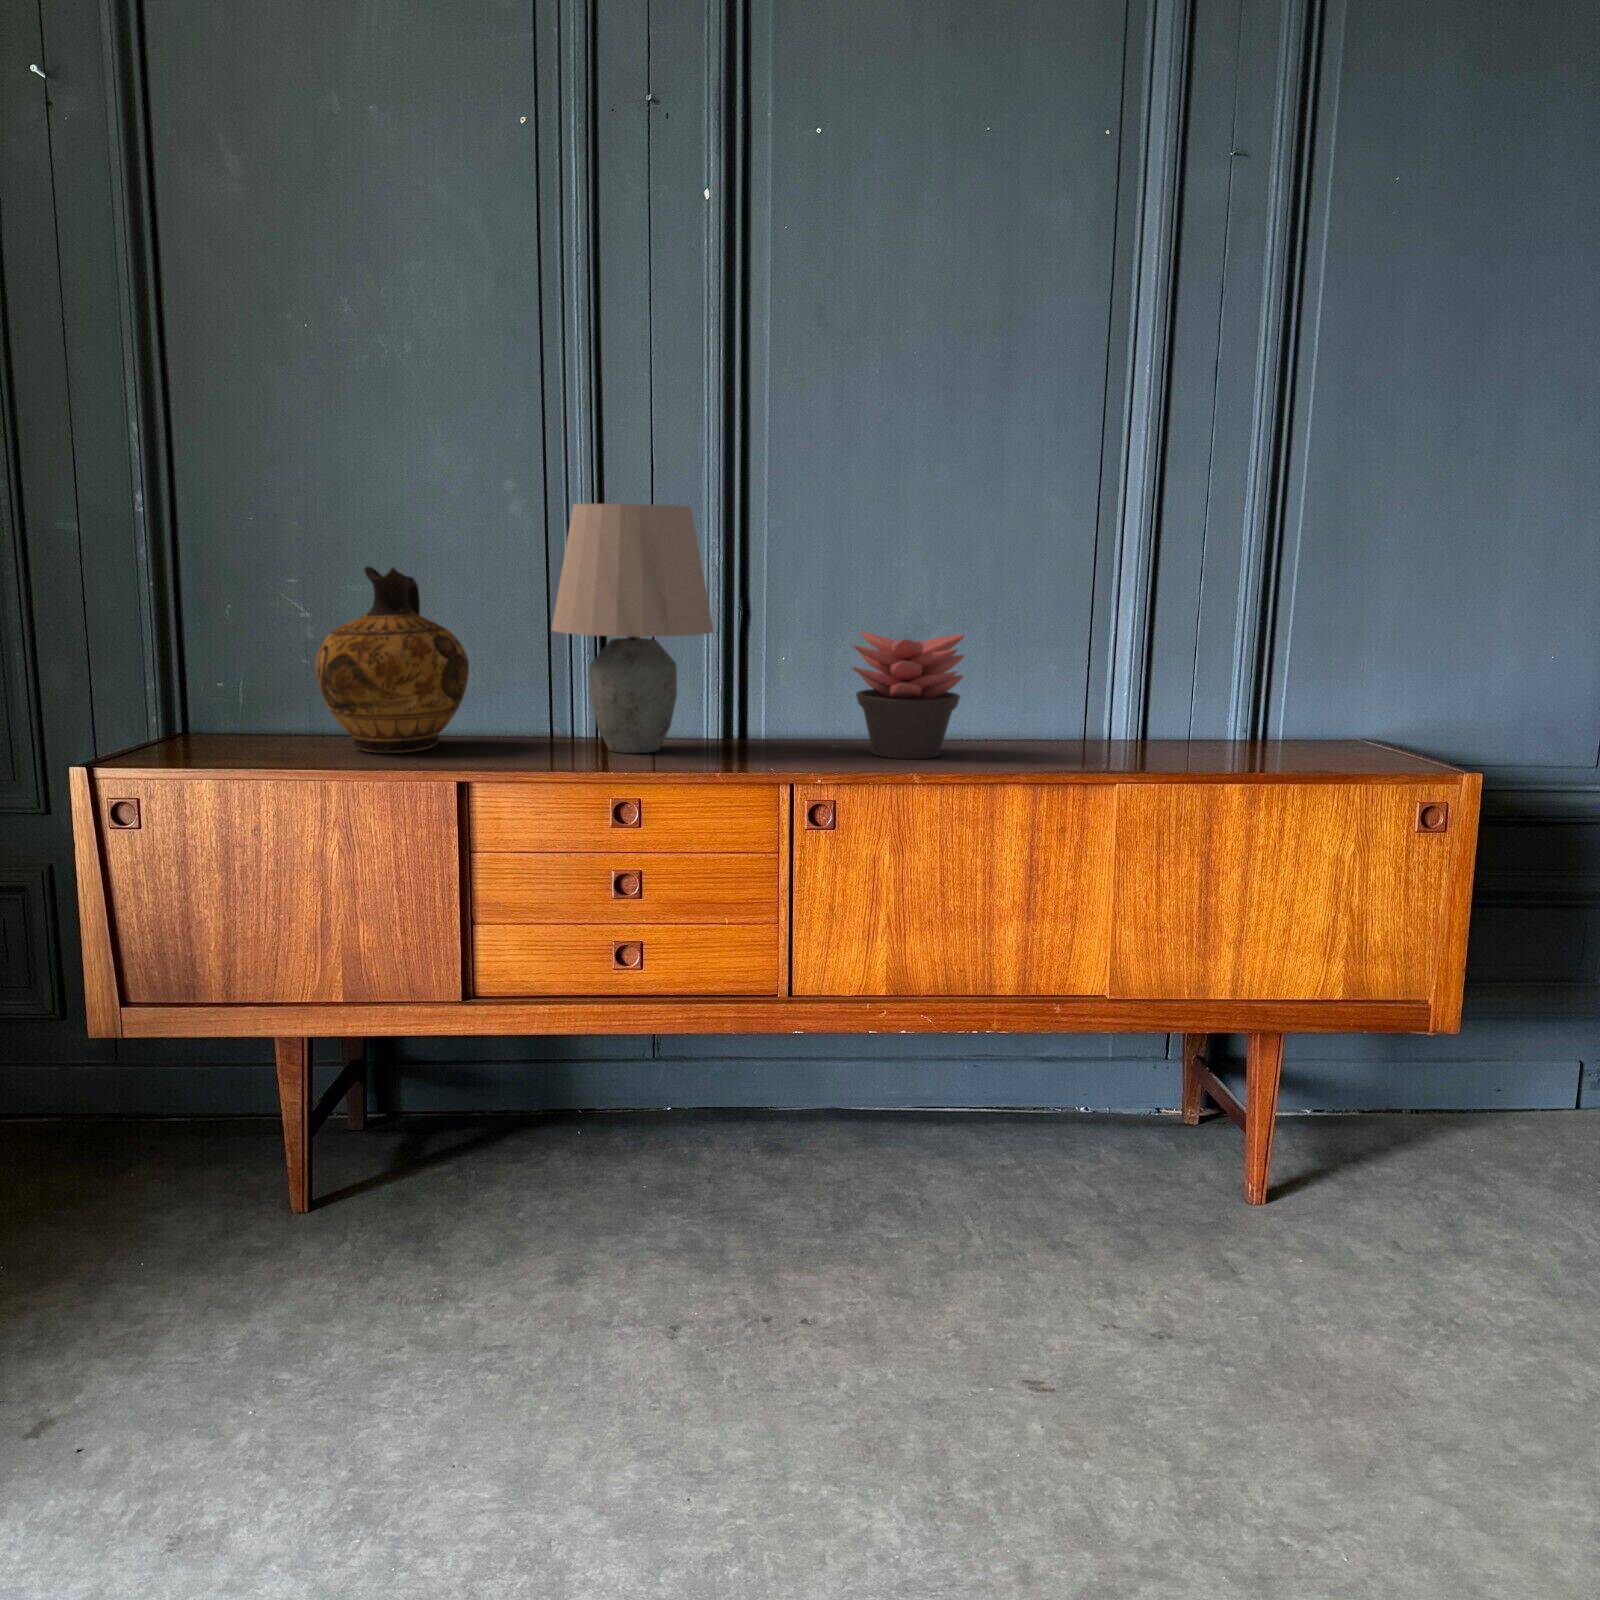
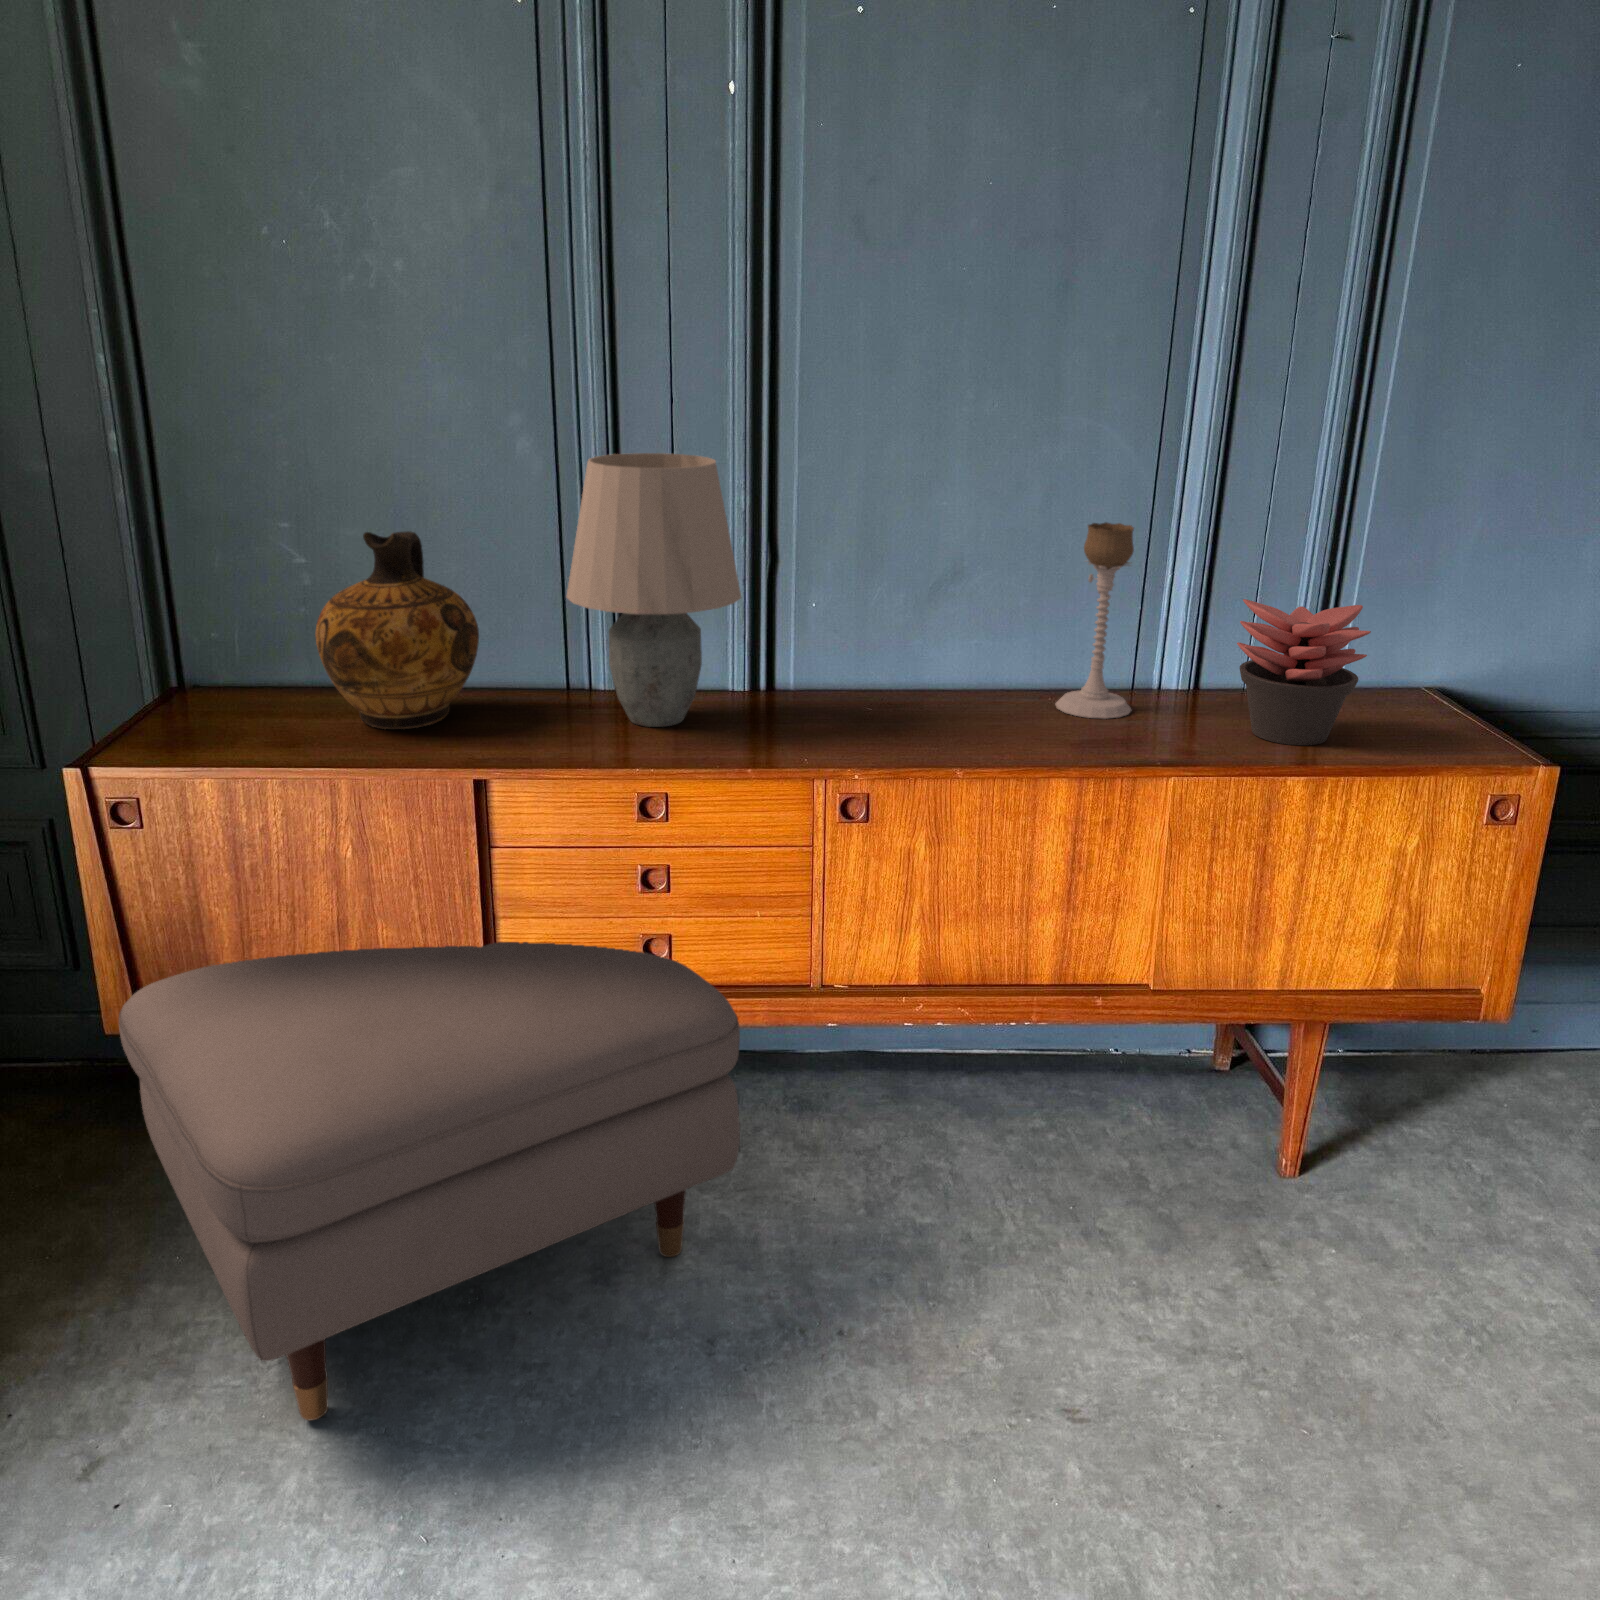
candle holder: none [1010,573,1082,752] -> present [1055,522,1134,719]
succulent plant: present [852,631,965,759] -> present [1237,599,1371,745]
ottoman: none [102,919,708,1408] -> present [119,942,740,1420]

